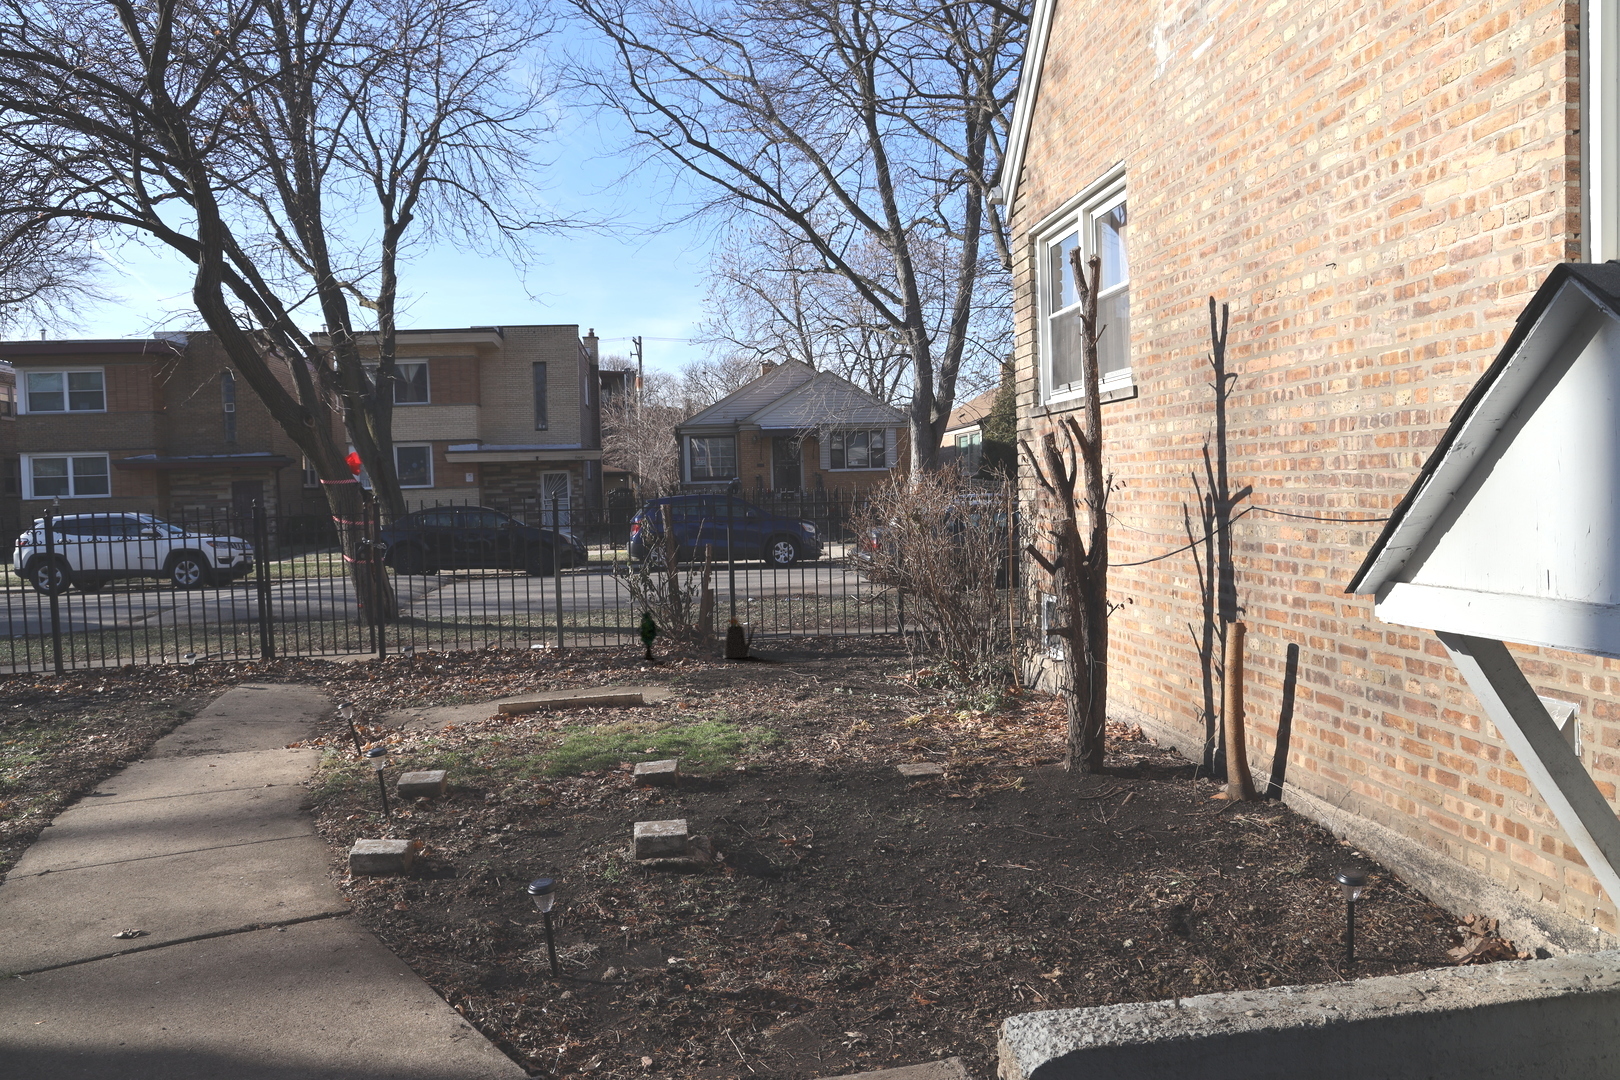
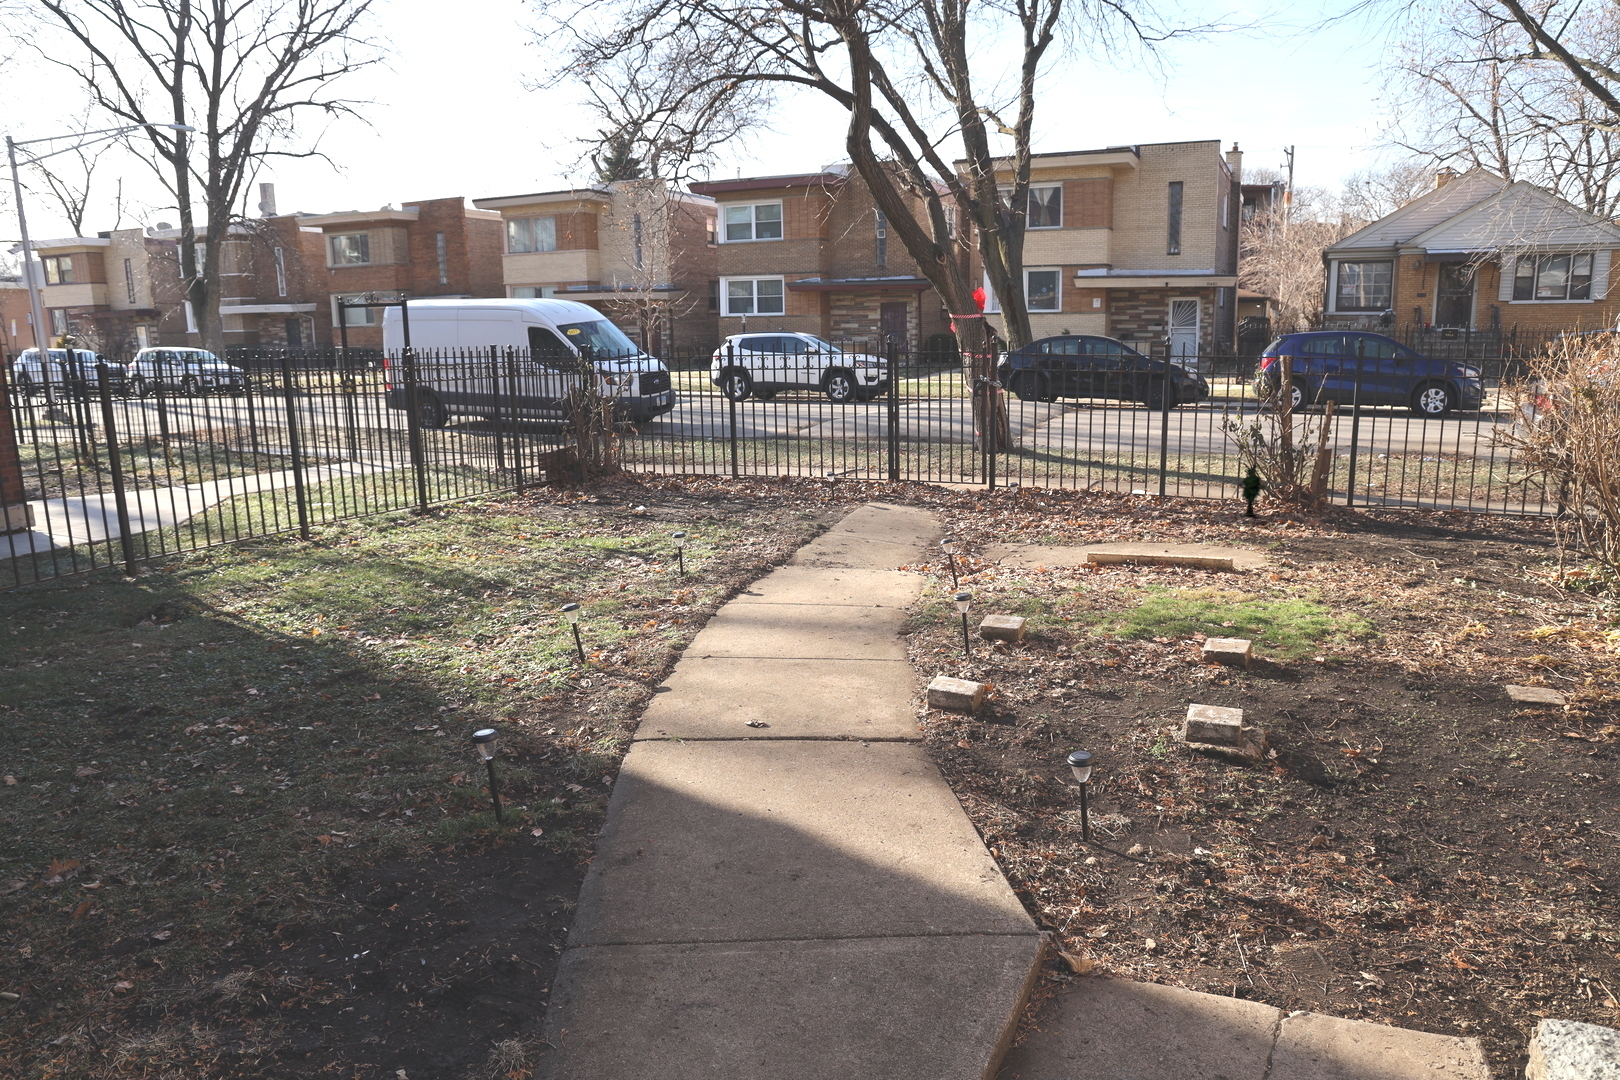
watering can: present [722,615,755,658] -> none [1331,472,1375,525]

